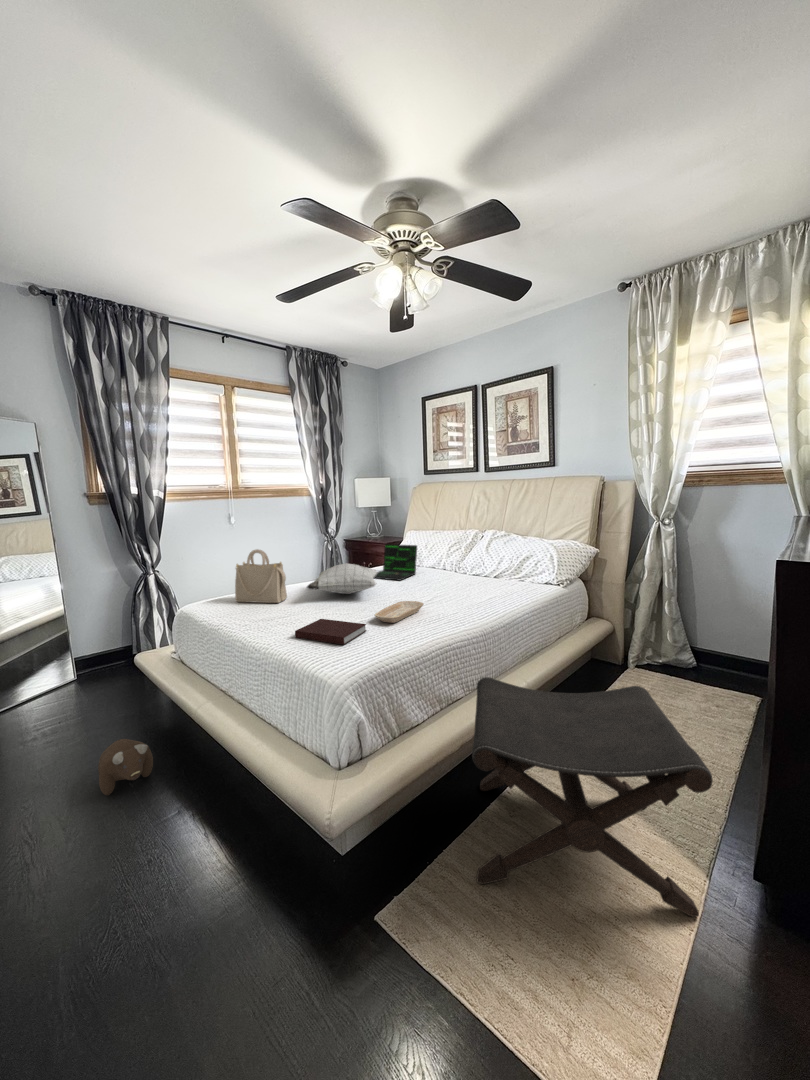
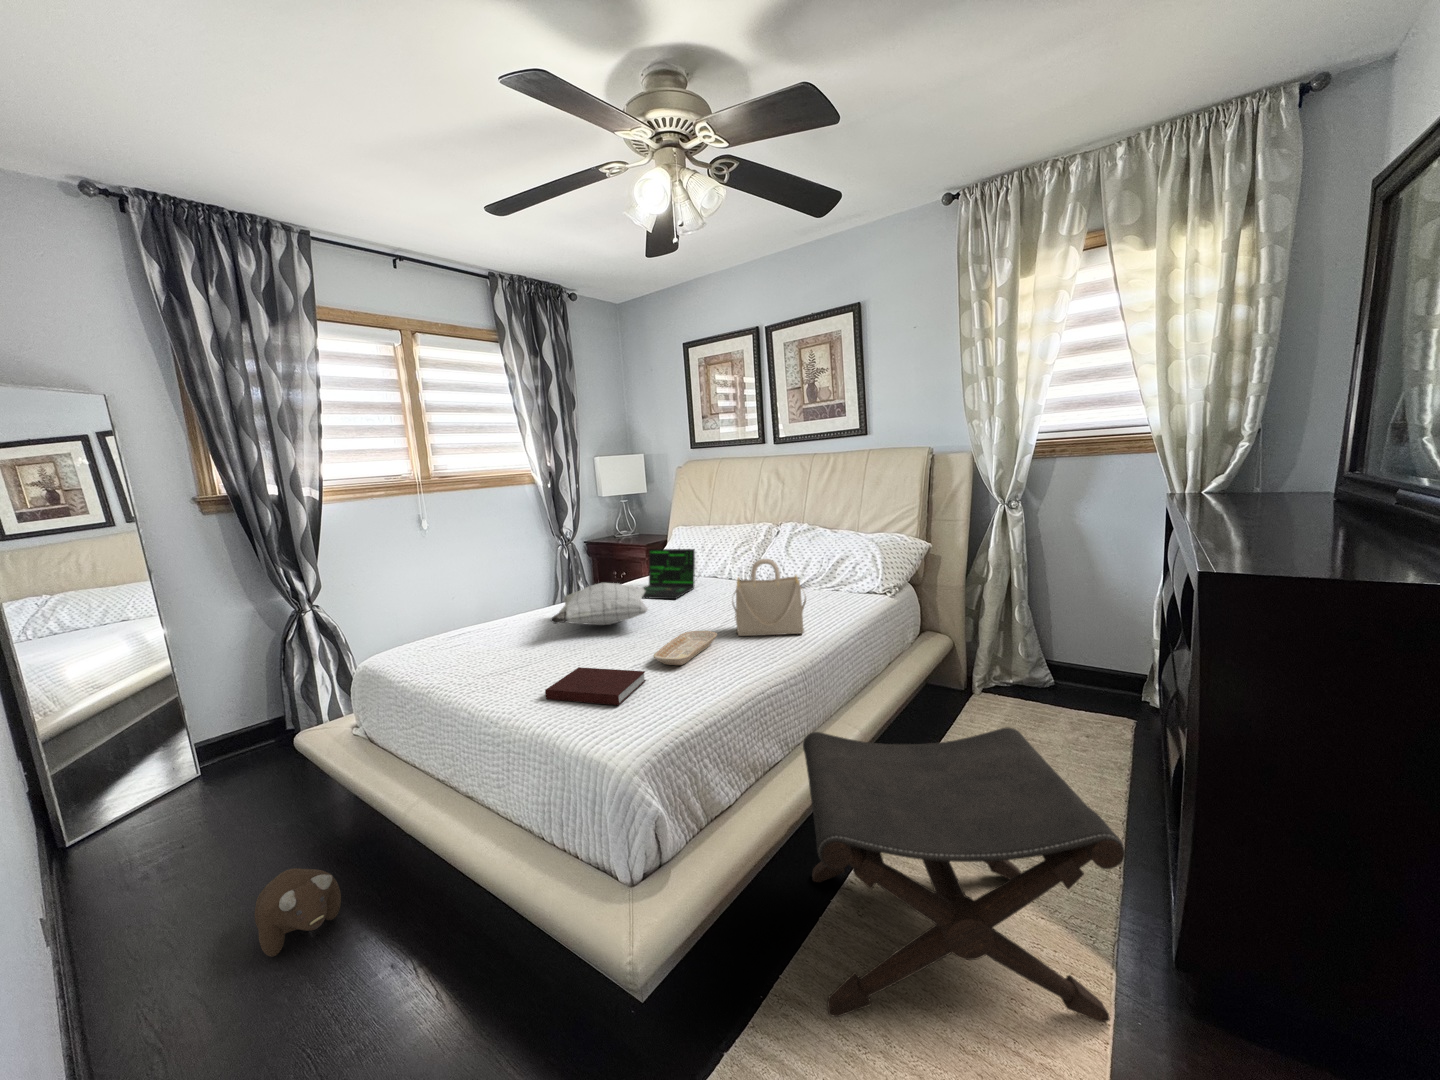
handbag: present [235,549,287,603] -> present [733,559,806,636]

